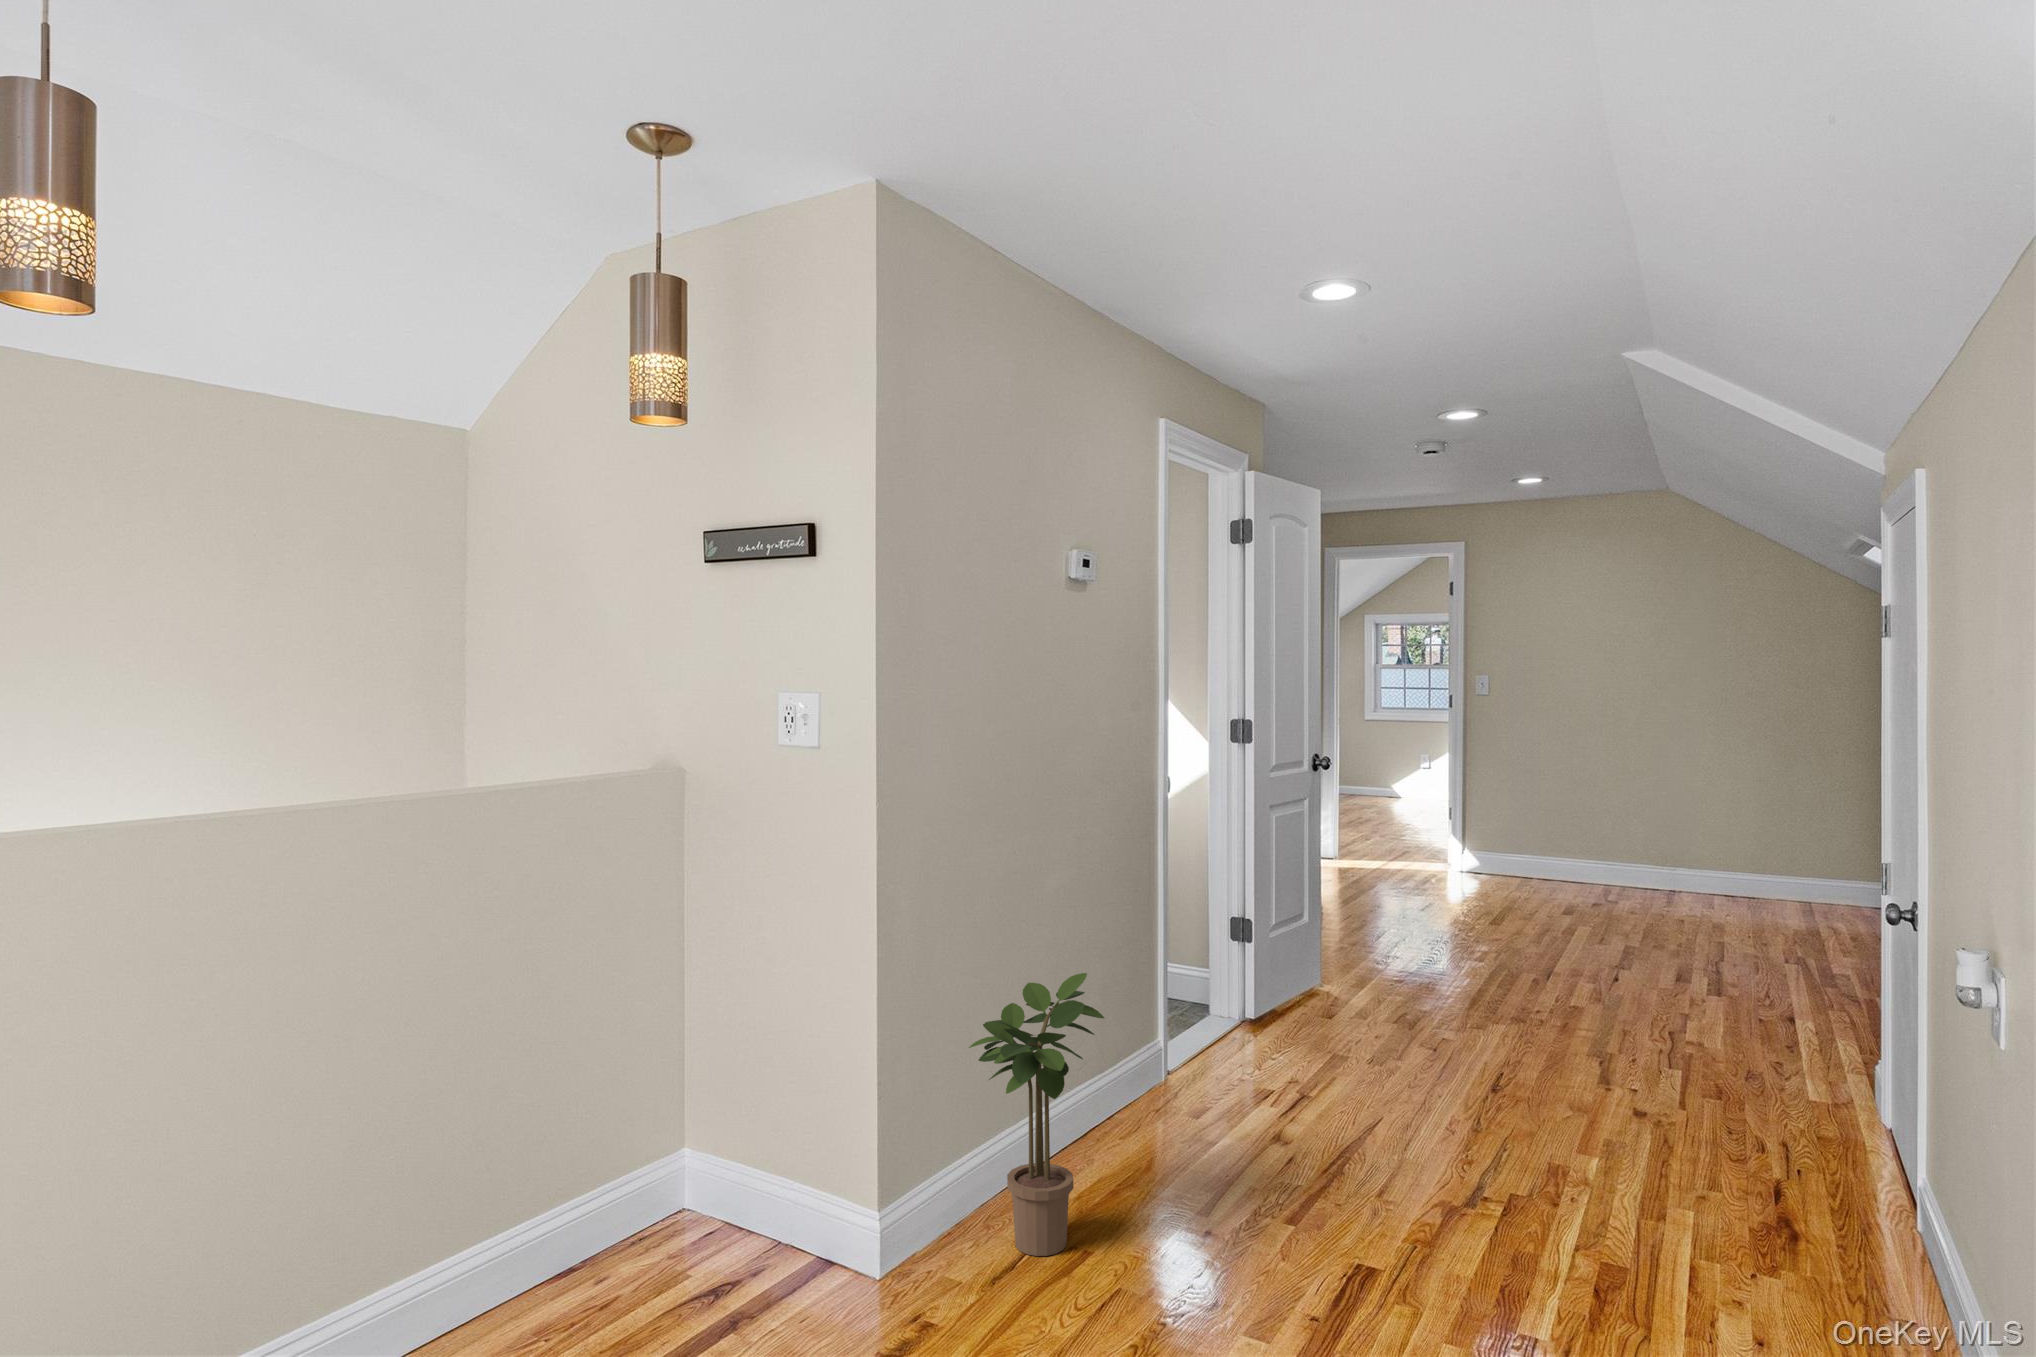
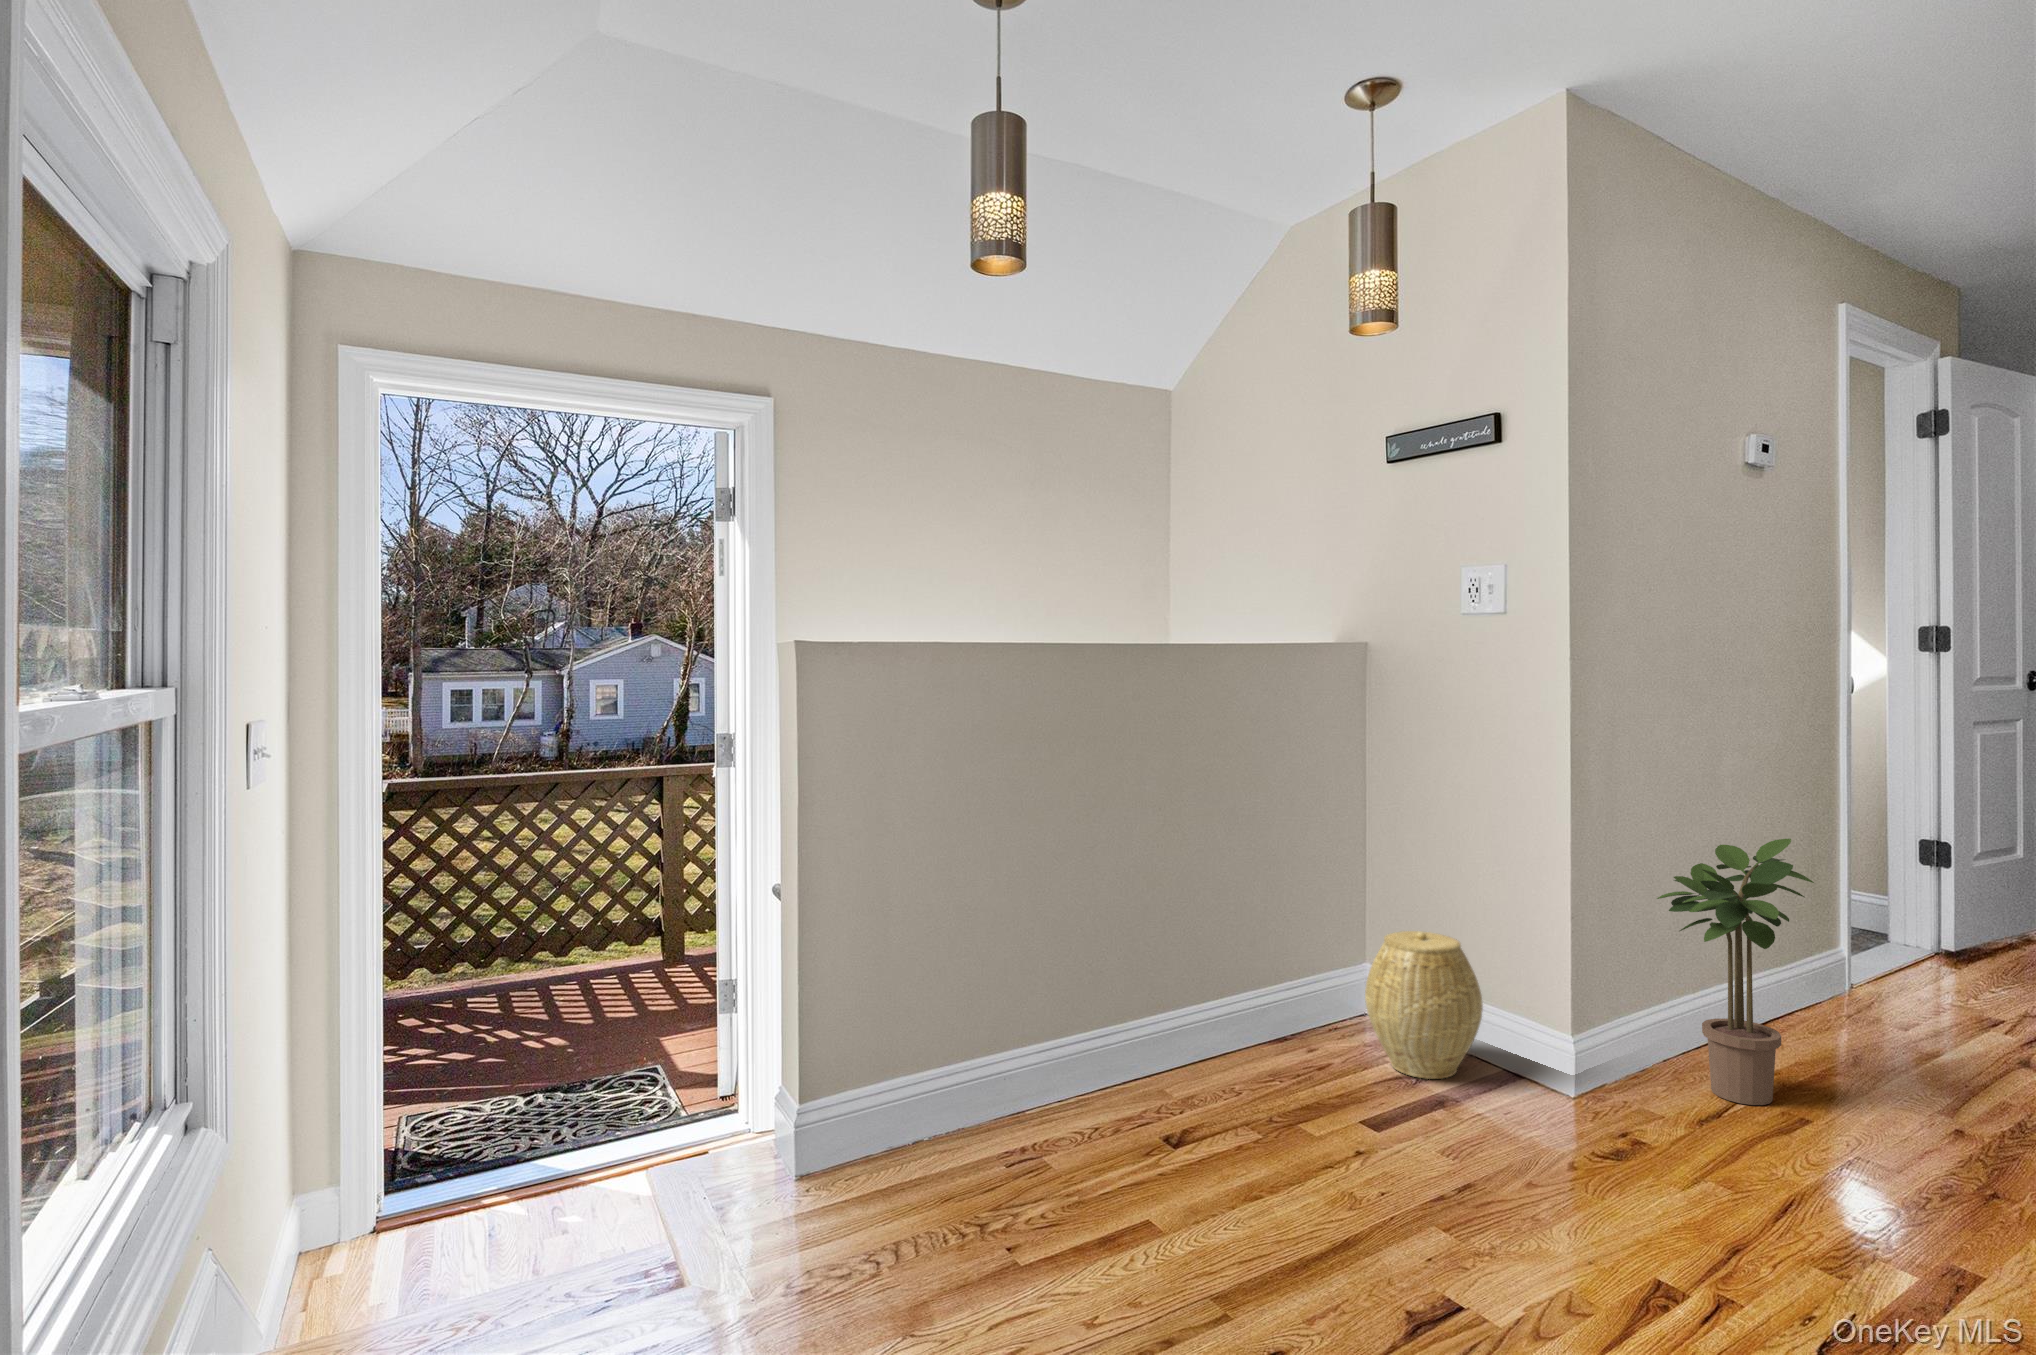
woven basket: none [663,1111,793,1291] -> present [1365,931,1483,1079]

